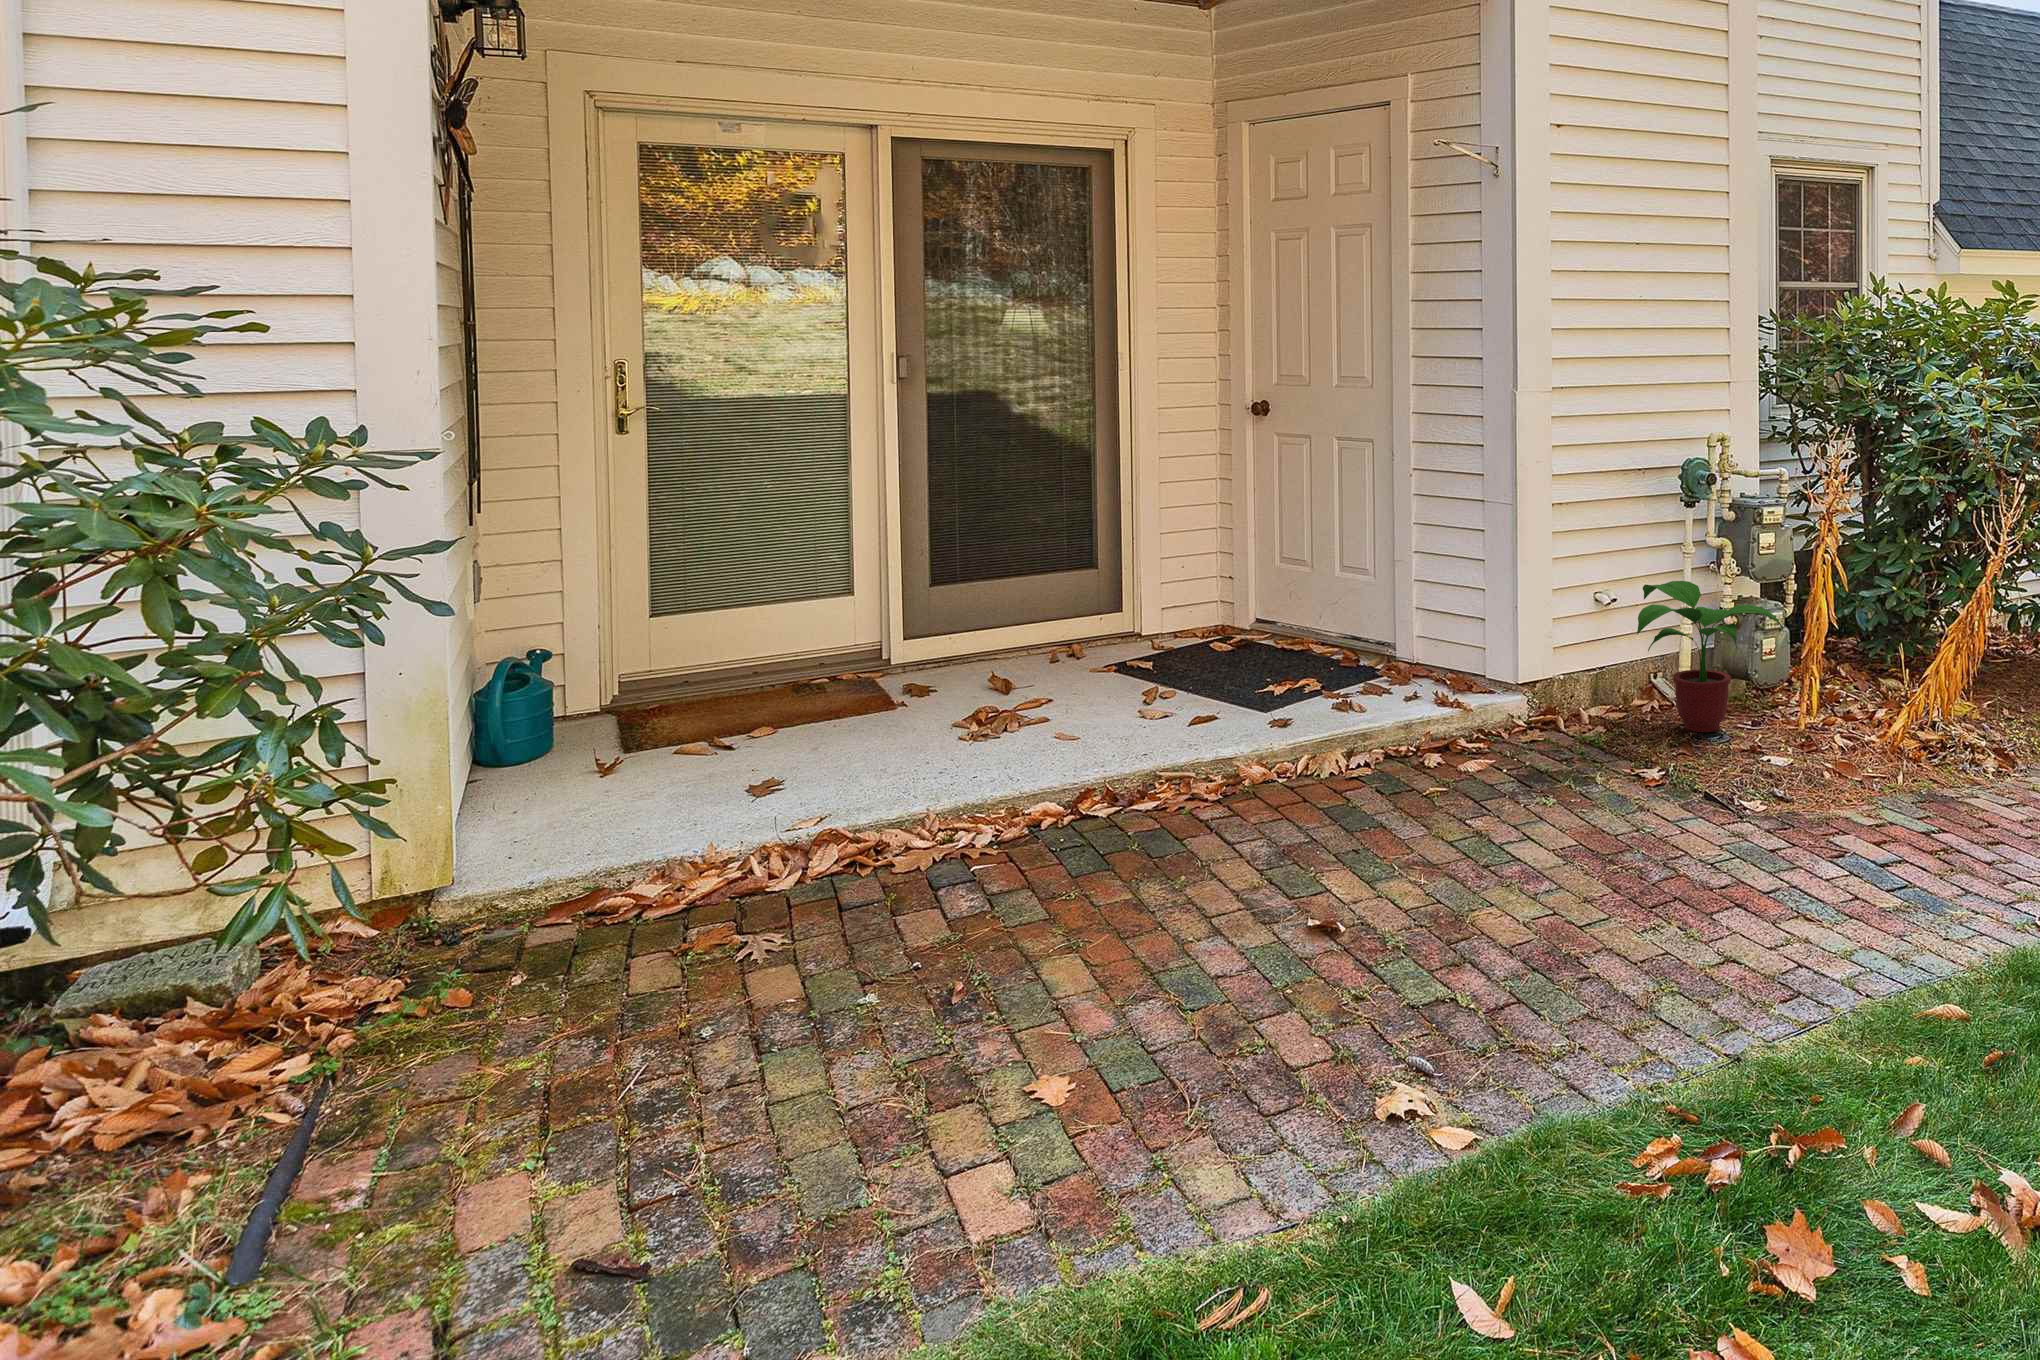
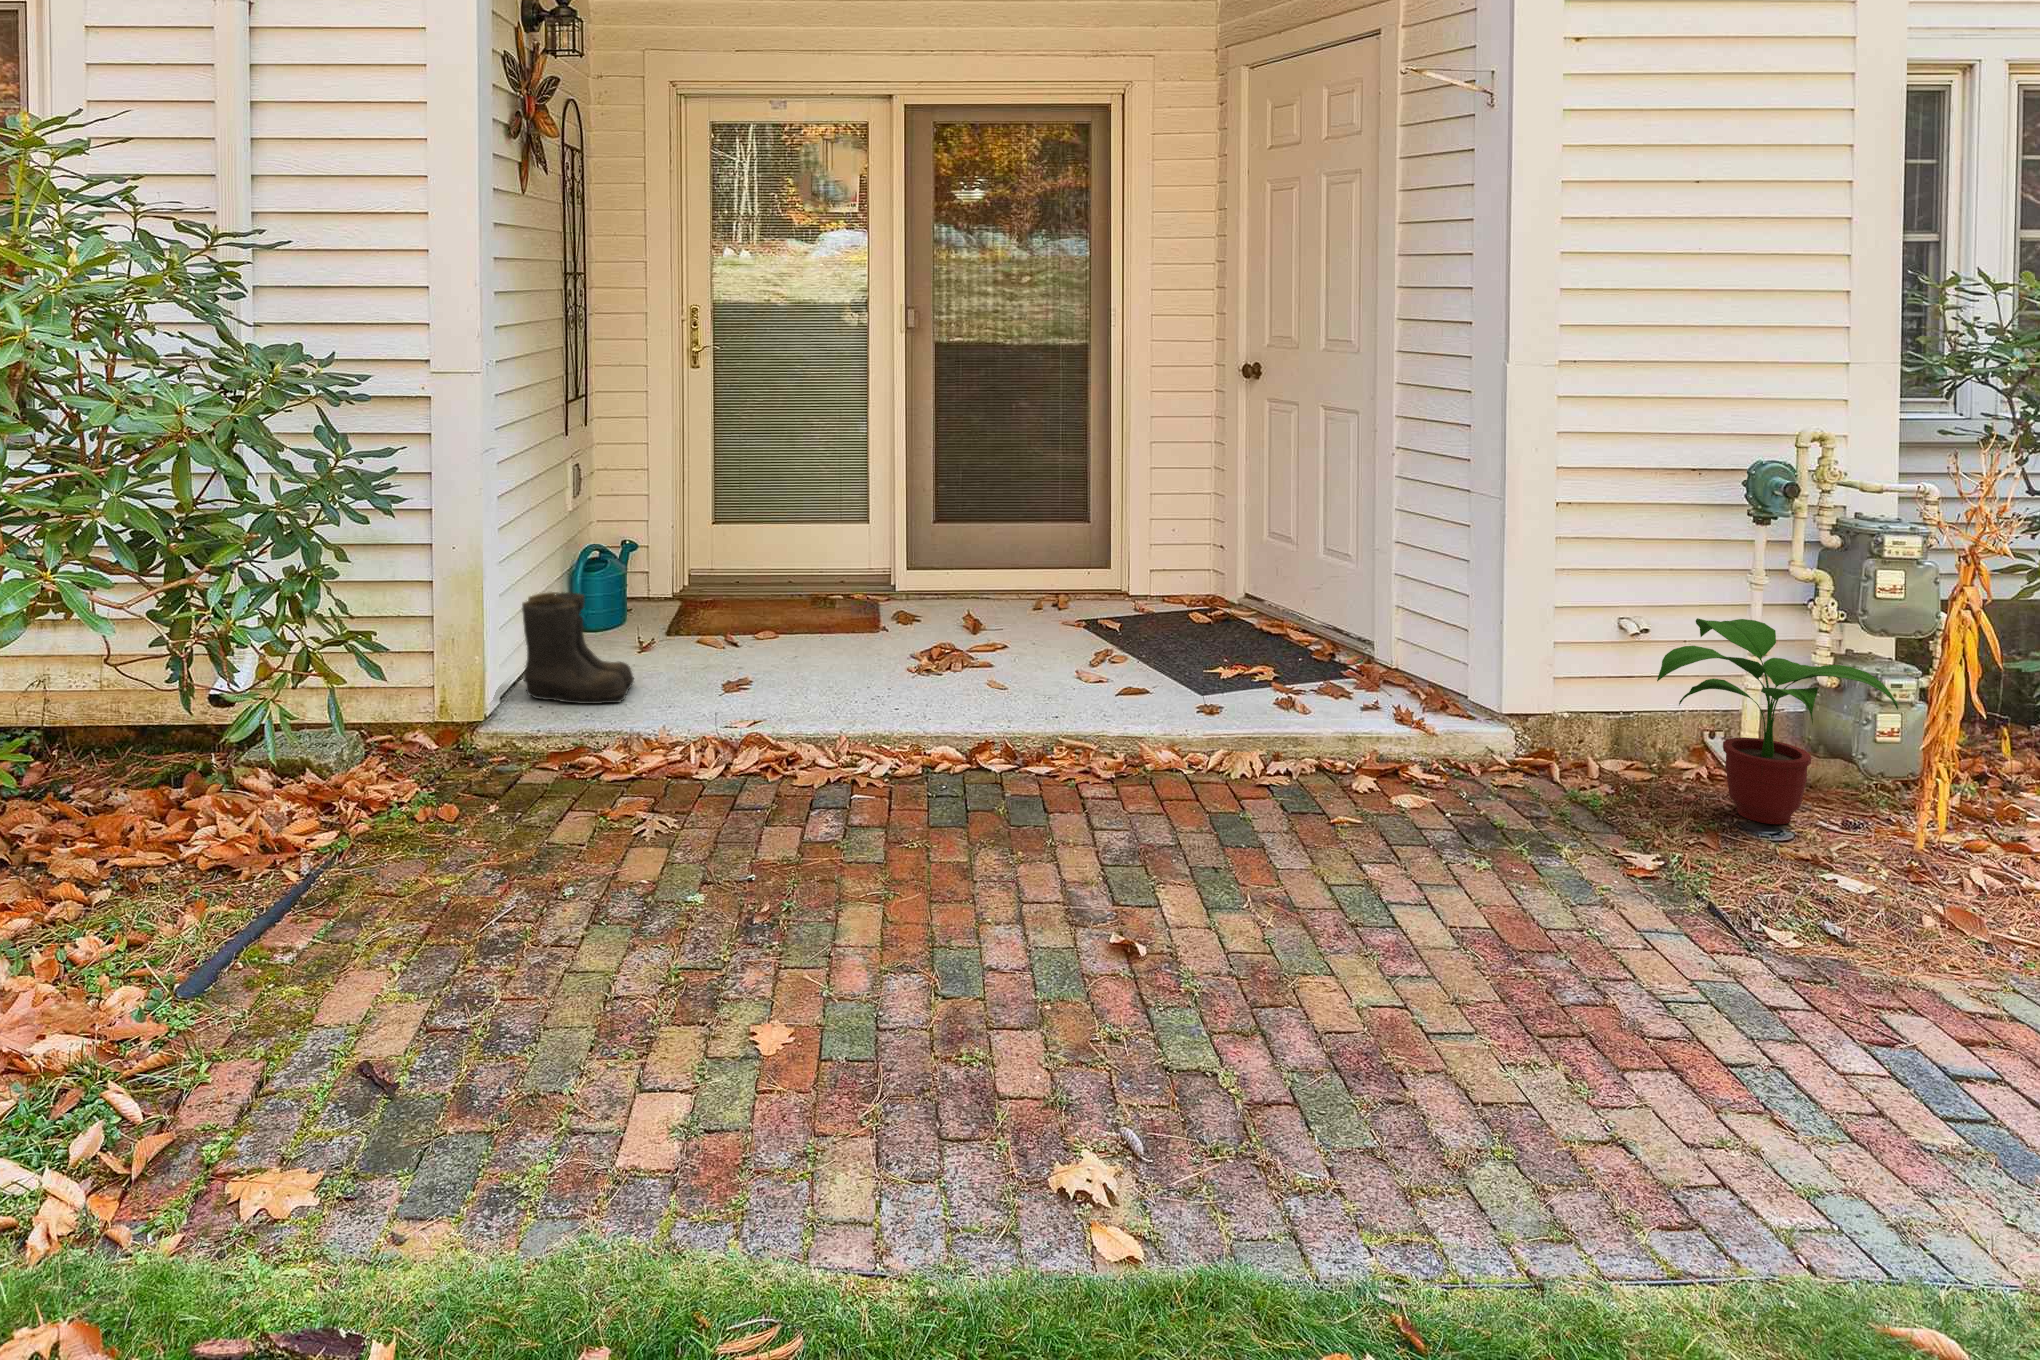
boots: none [488,712,646,846] -> present [522,592,634,704]

